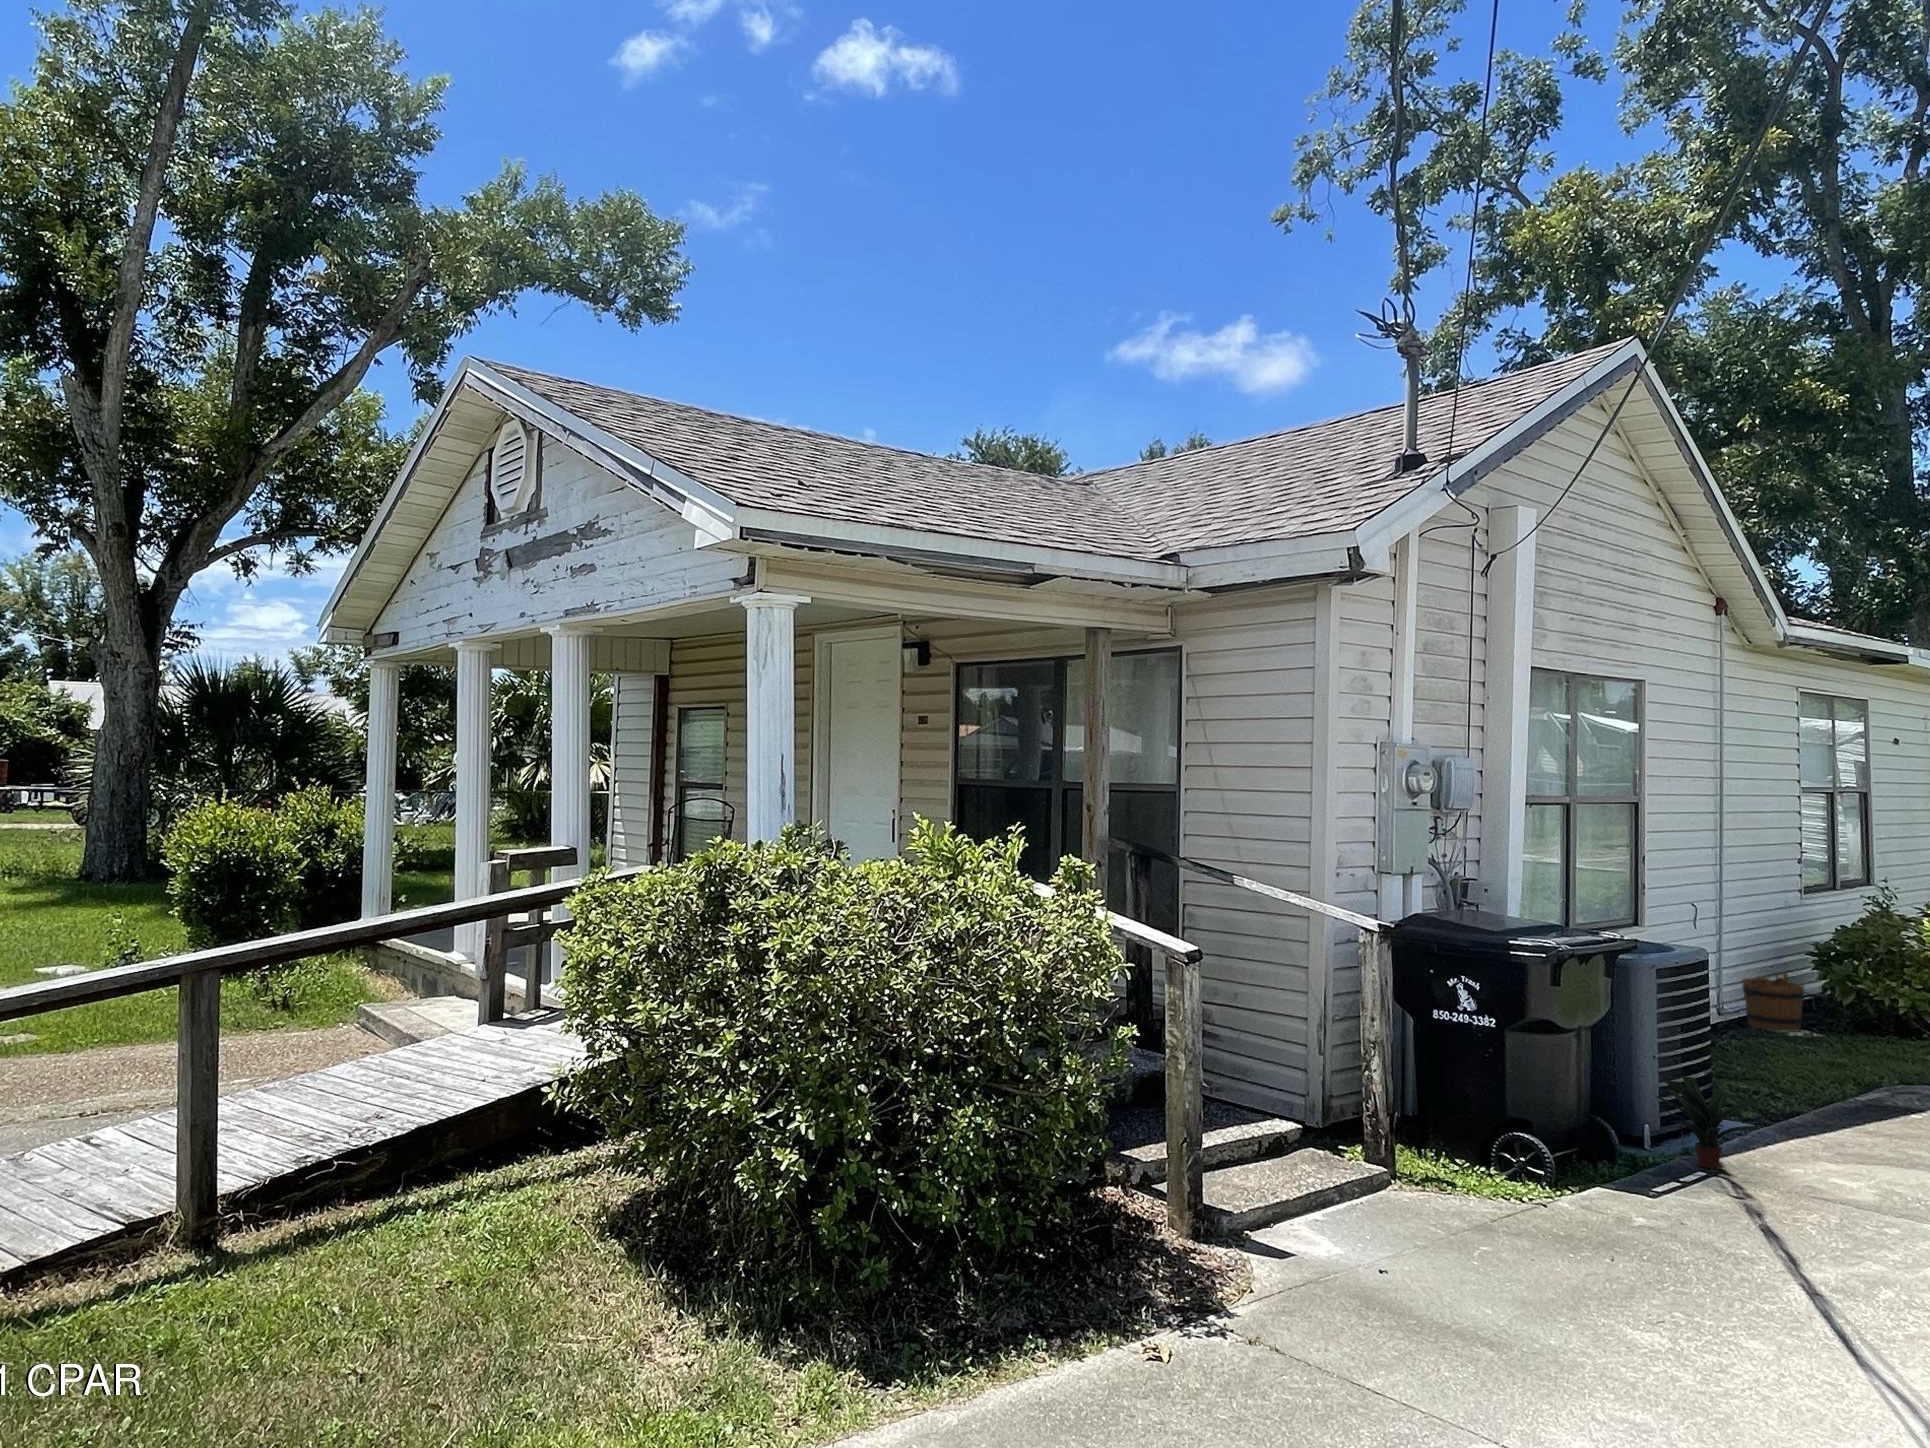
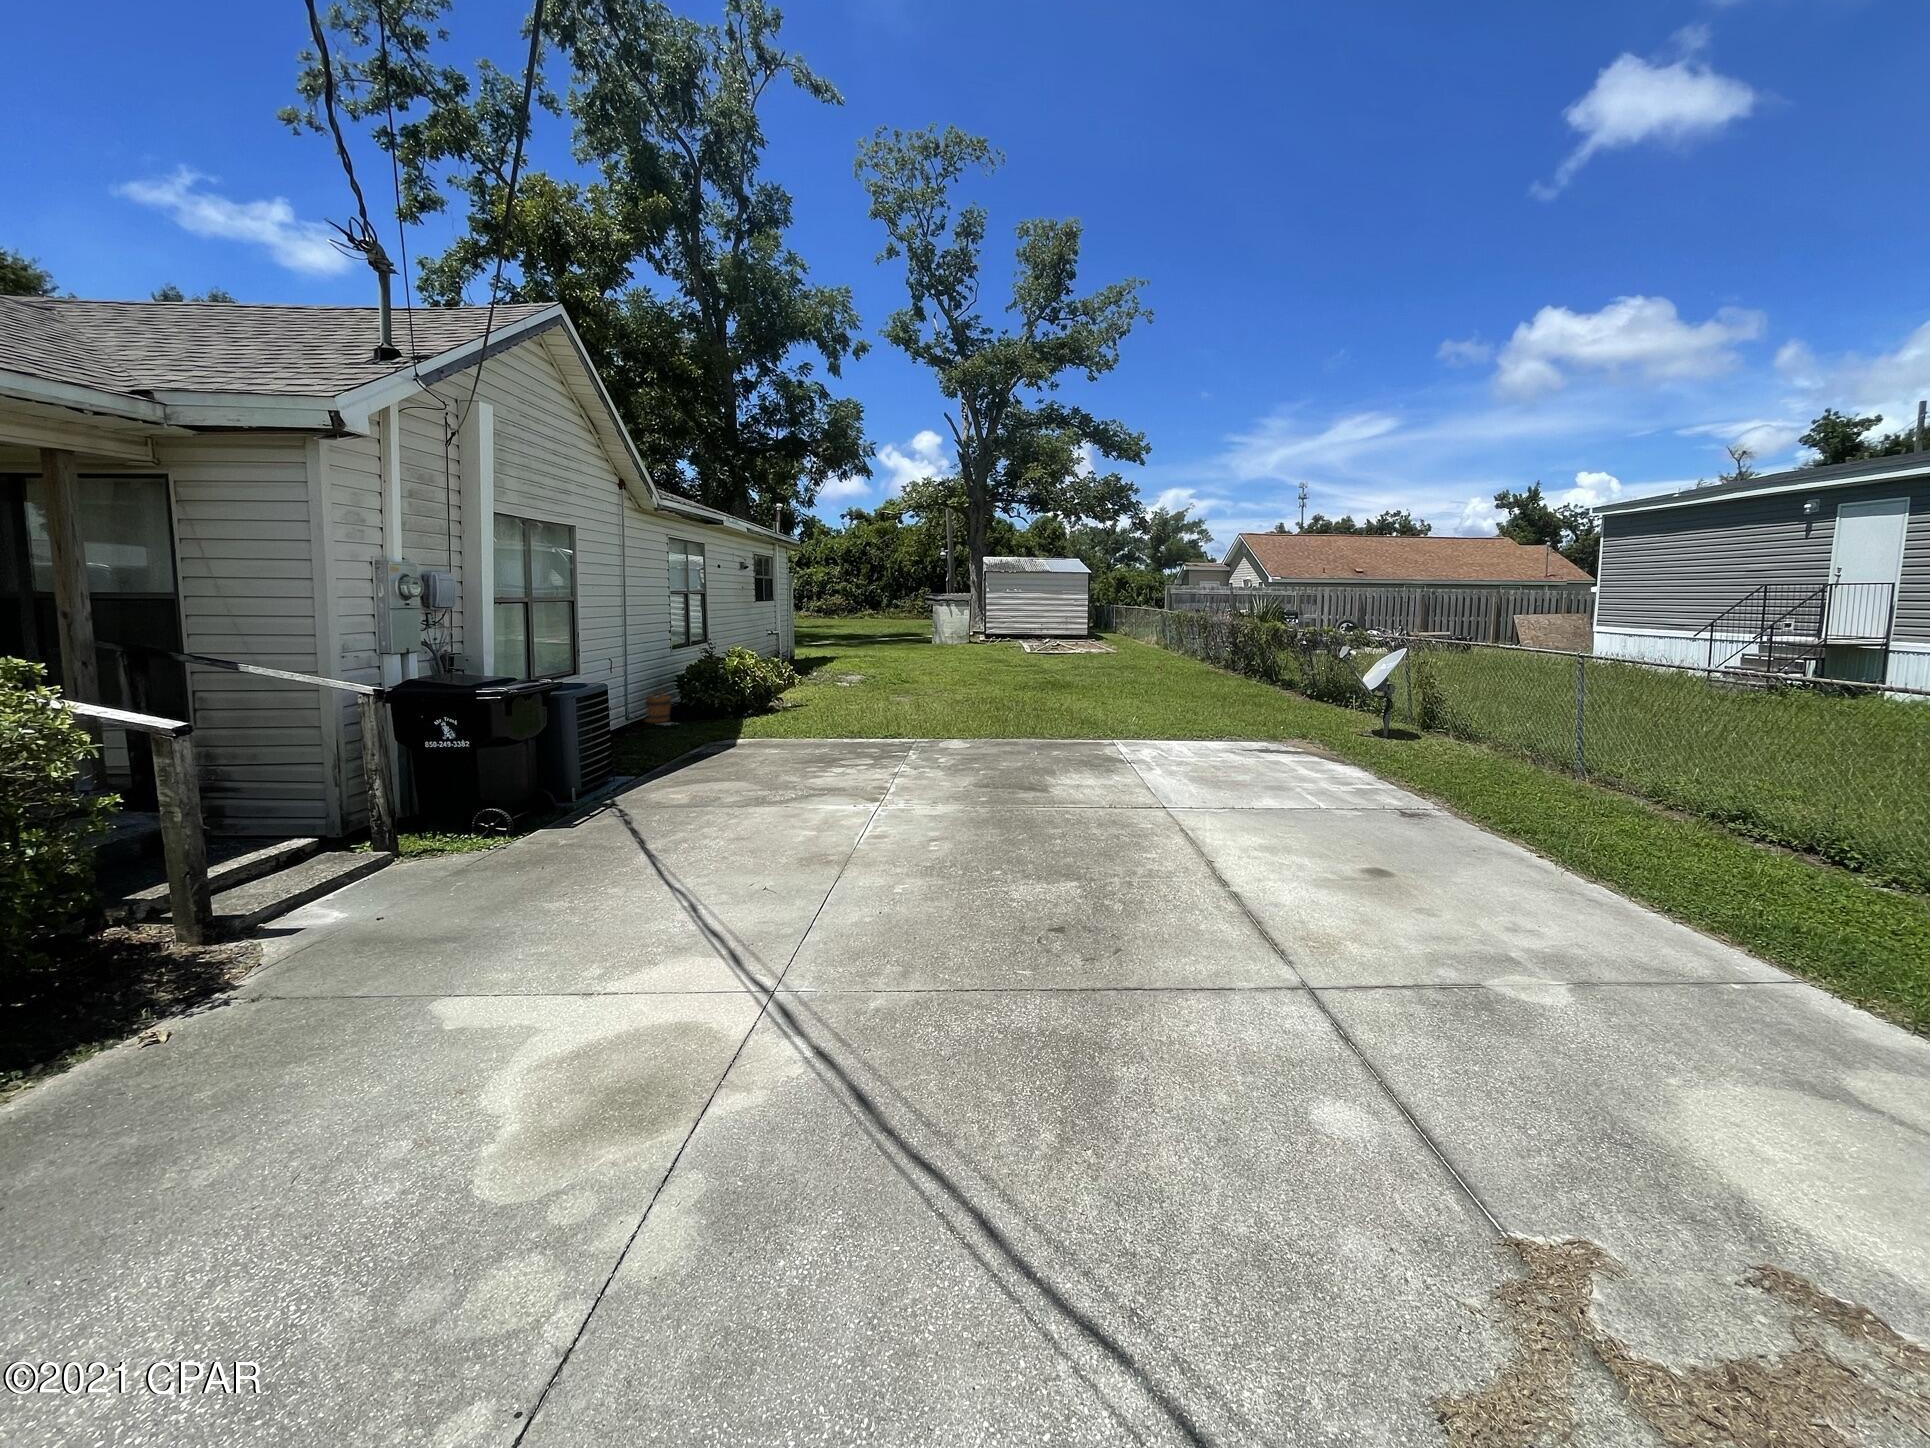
potted plant: present [1655,1076,1760,1169] -> none [576,754,632,800]

